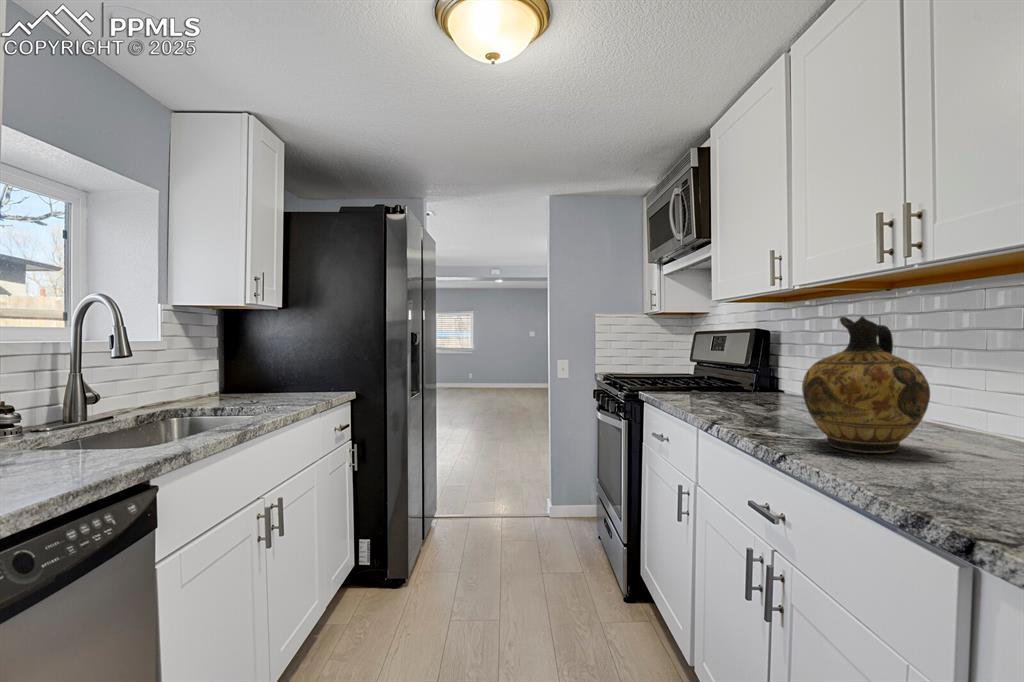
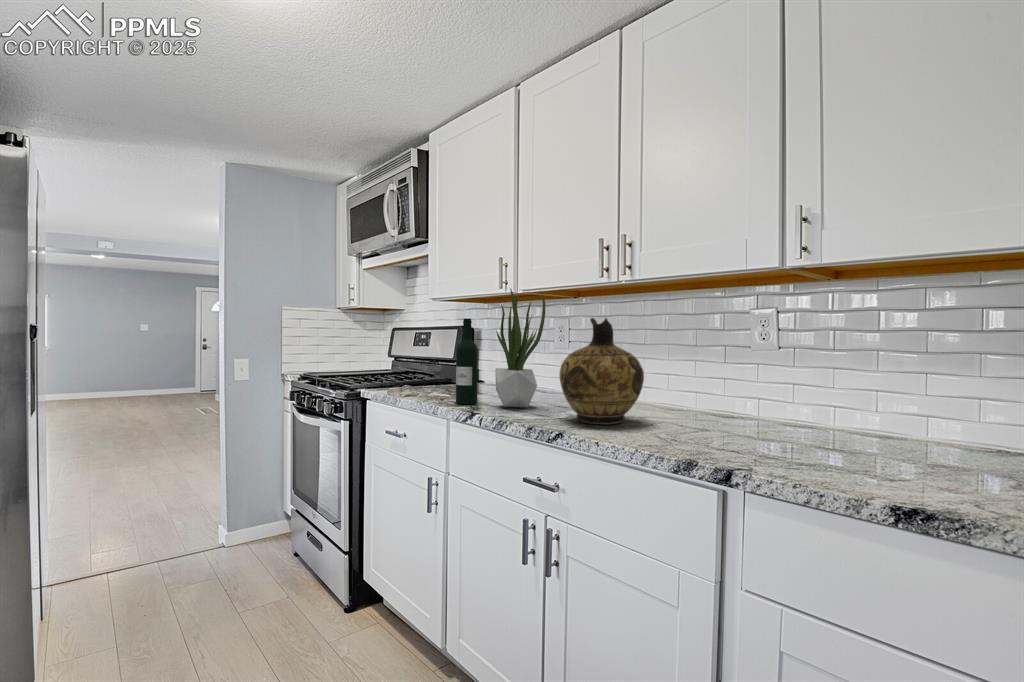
potted plant: none [742,285,811,423] -> present [495,288,545,408]
wine bottle: none [708,321,733,414] -> present [456,319,478,404]

